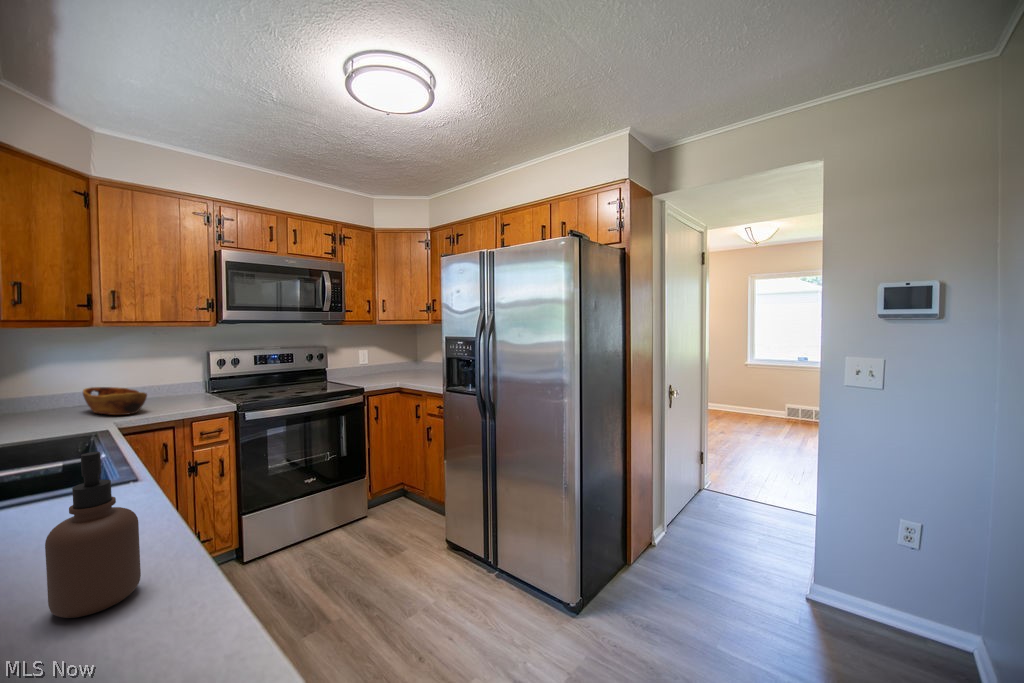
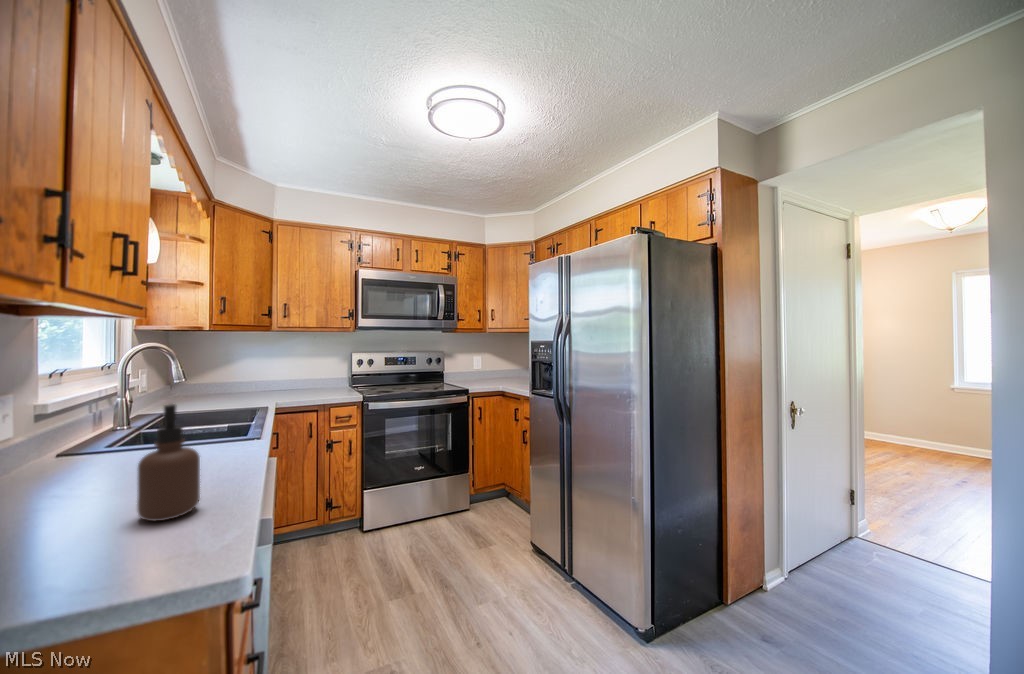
wooden bowl: present [83,387,147,415] -> none [265,377,302,398]

